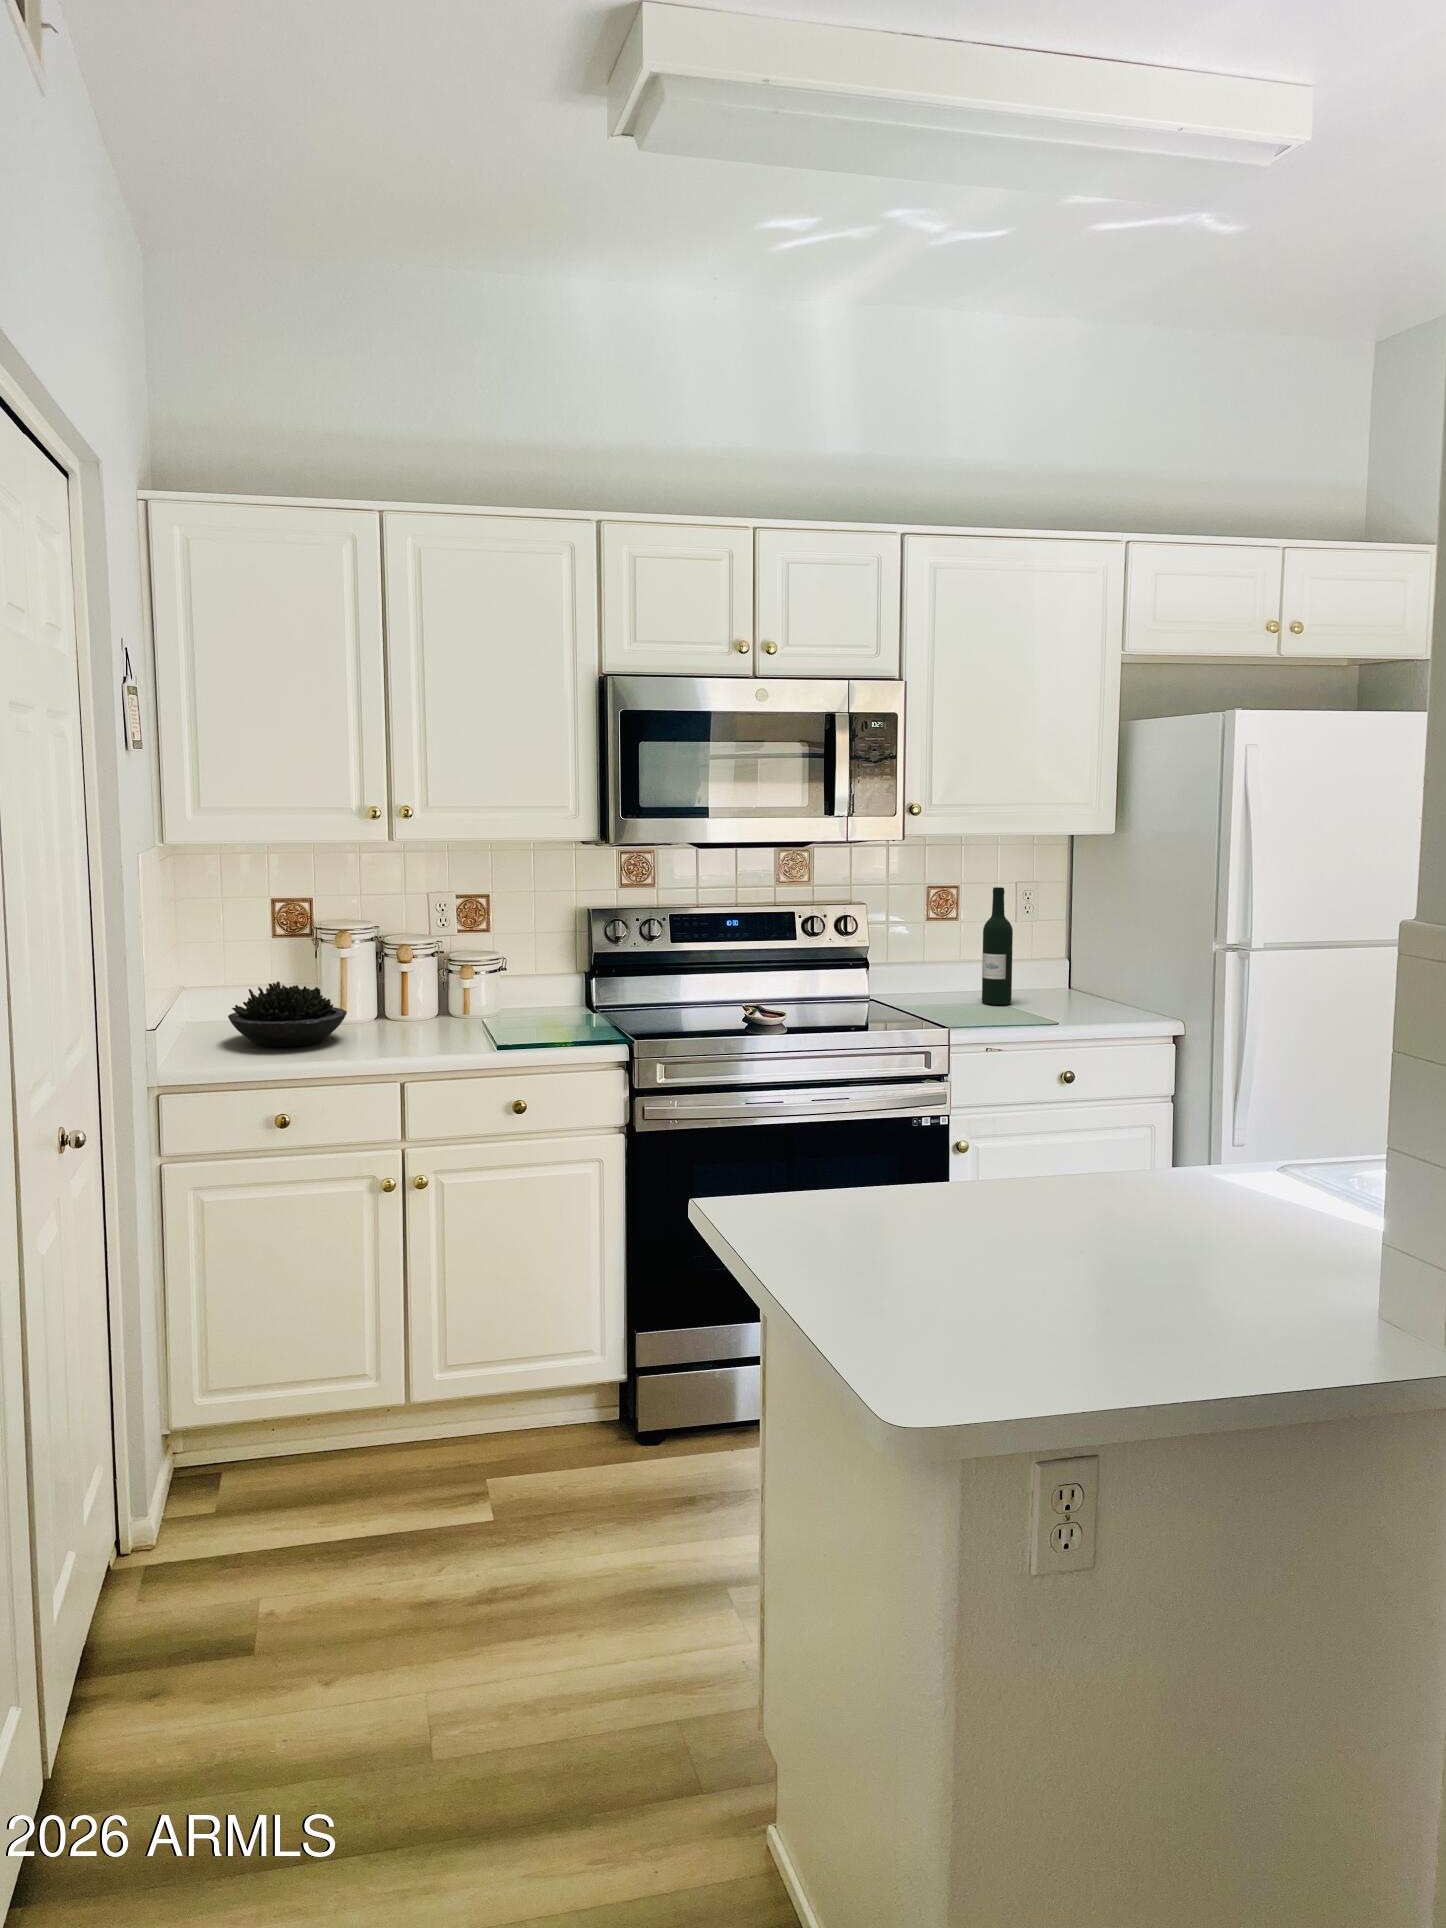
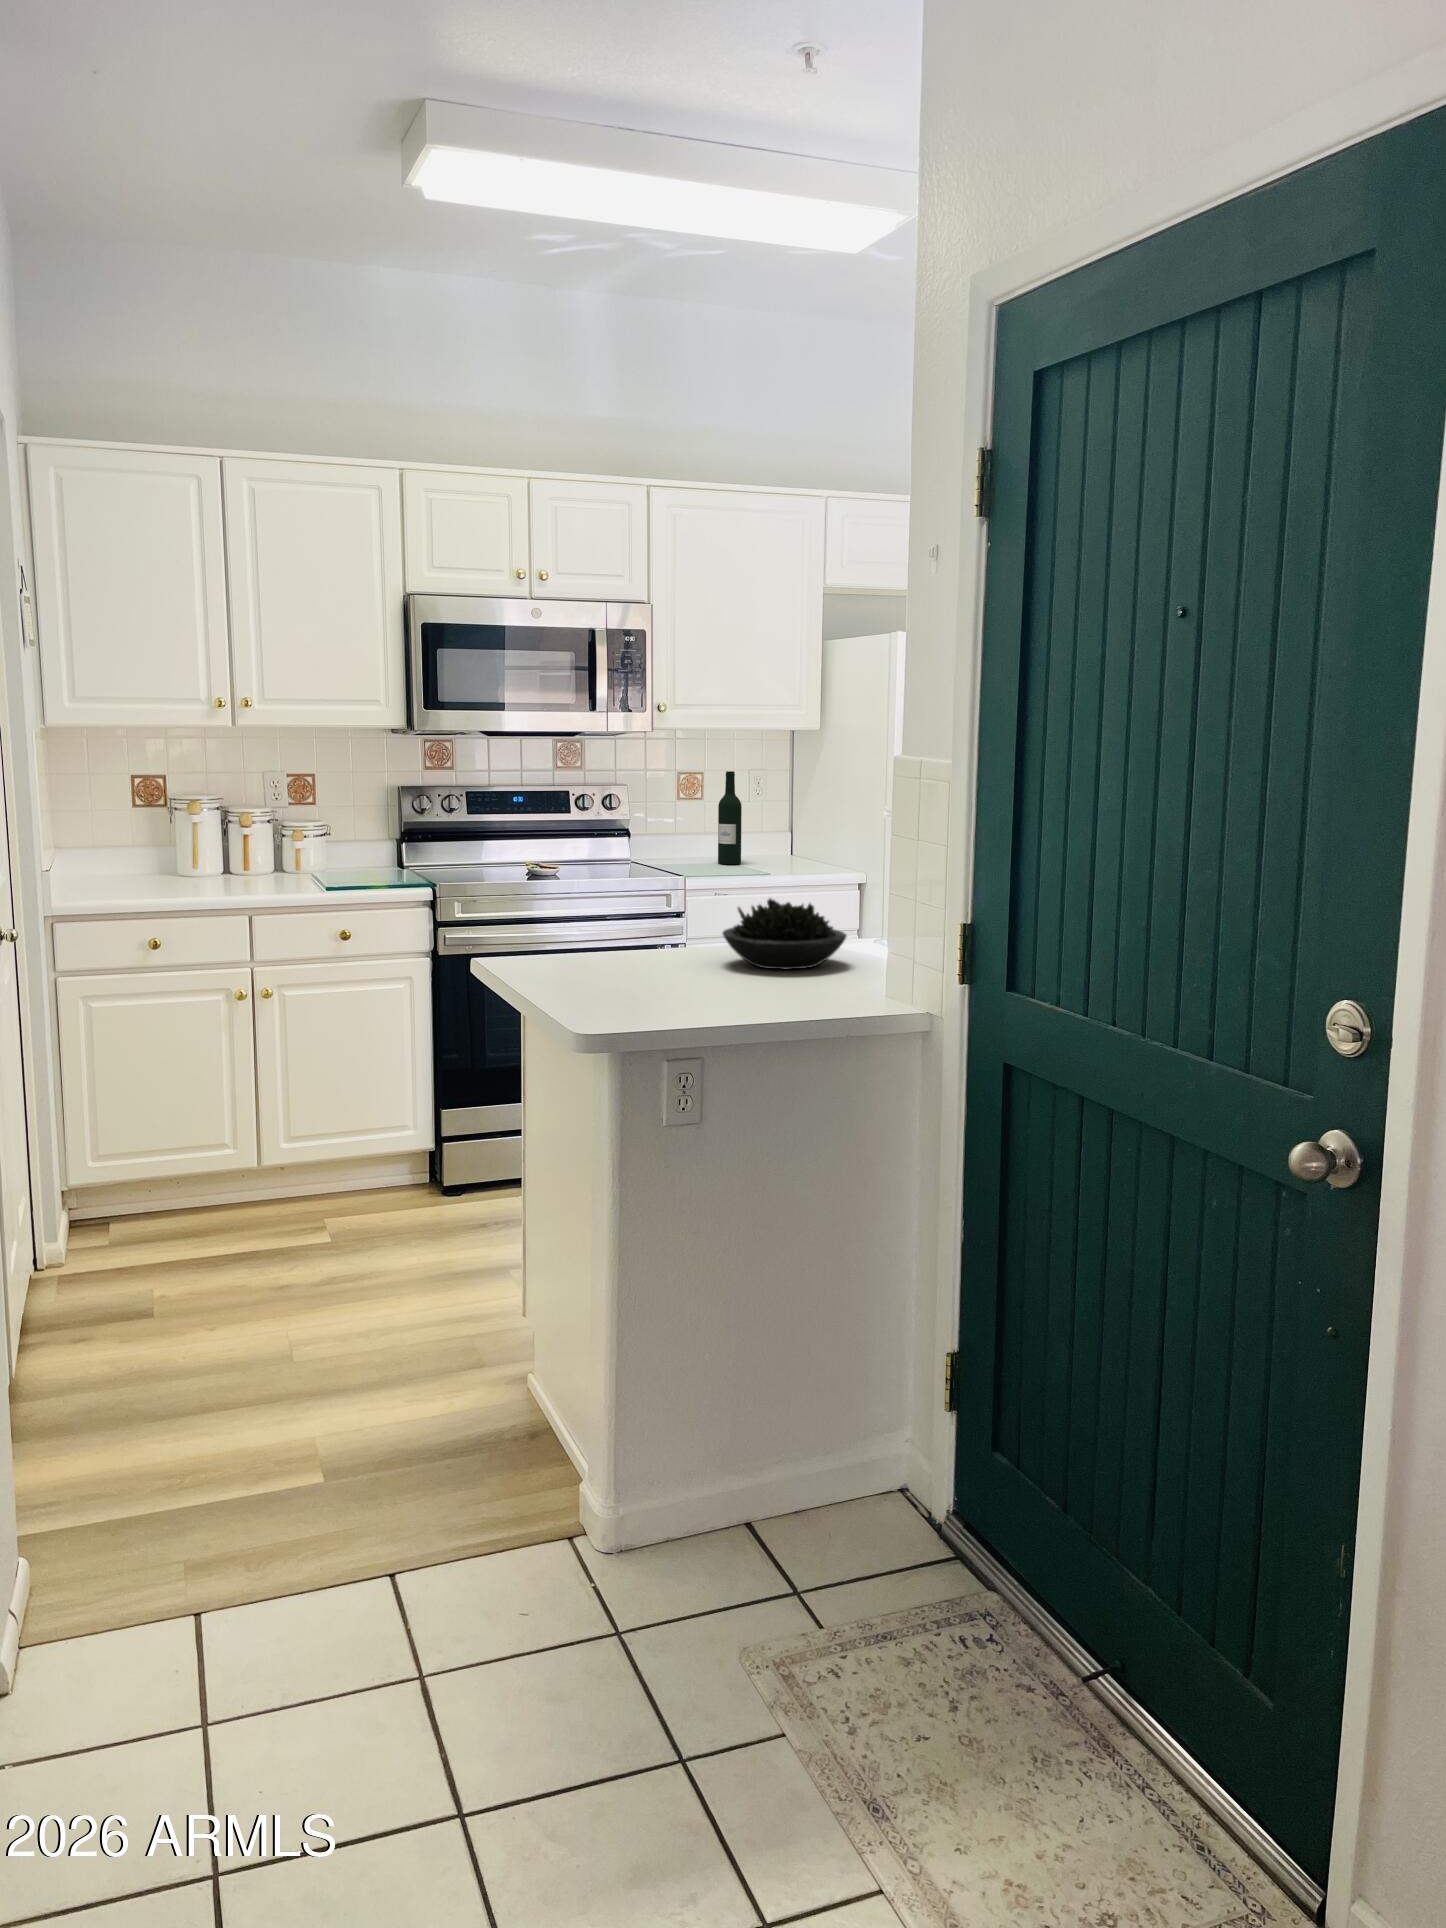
succulent plant: present [228,981,347,1047] -> present [723,898,846,970]

